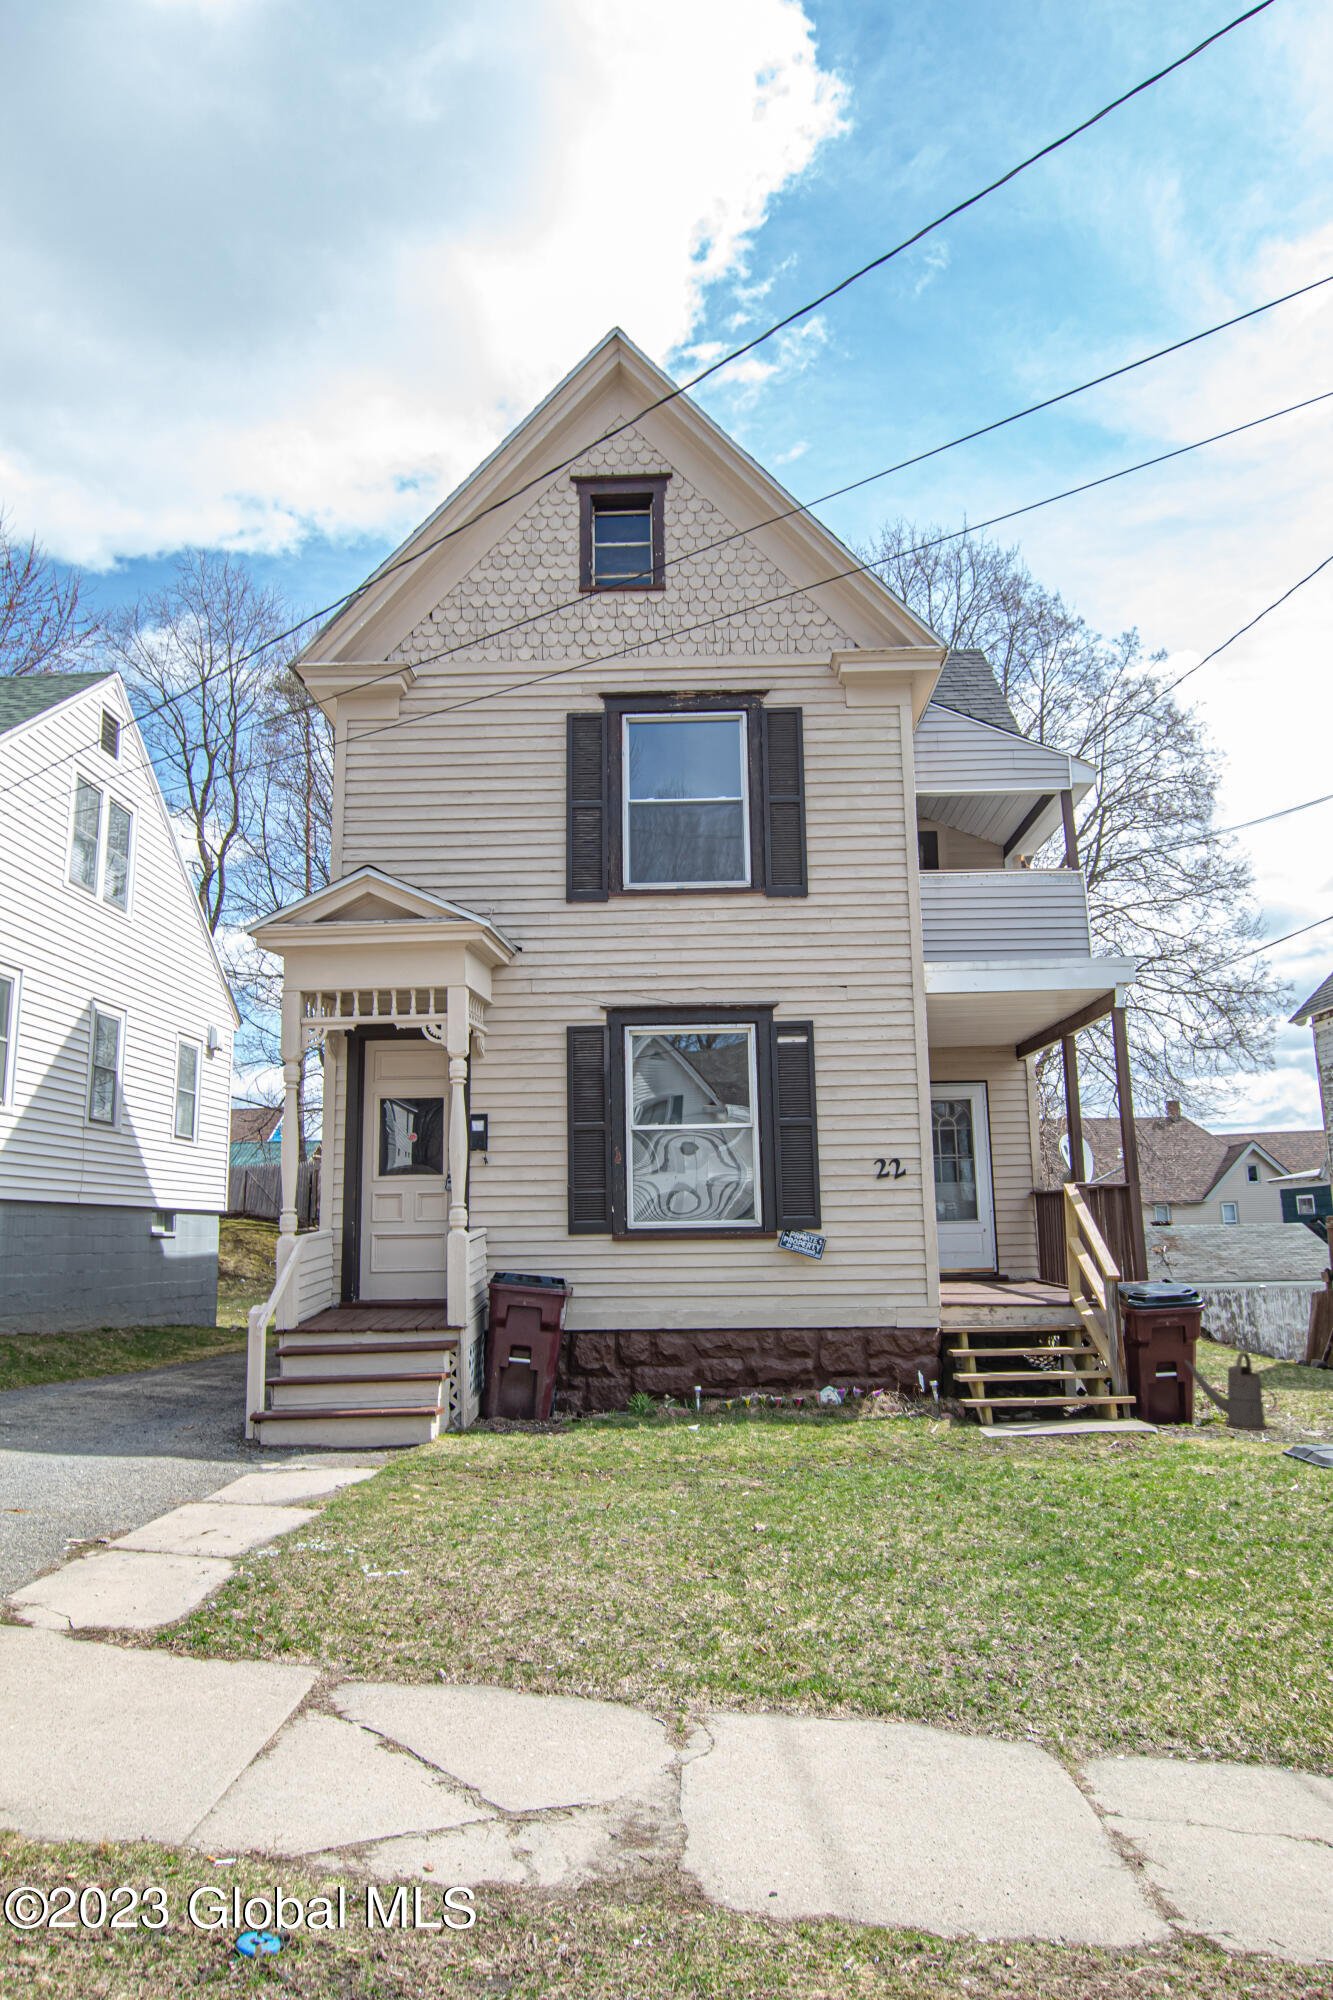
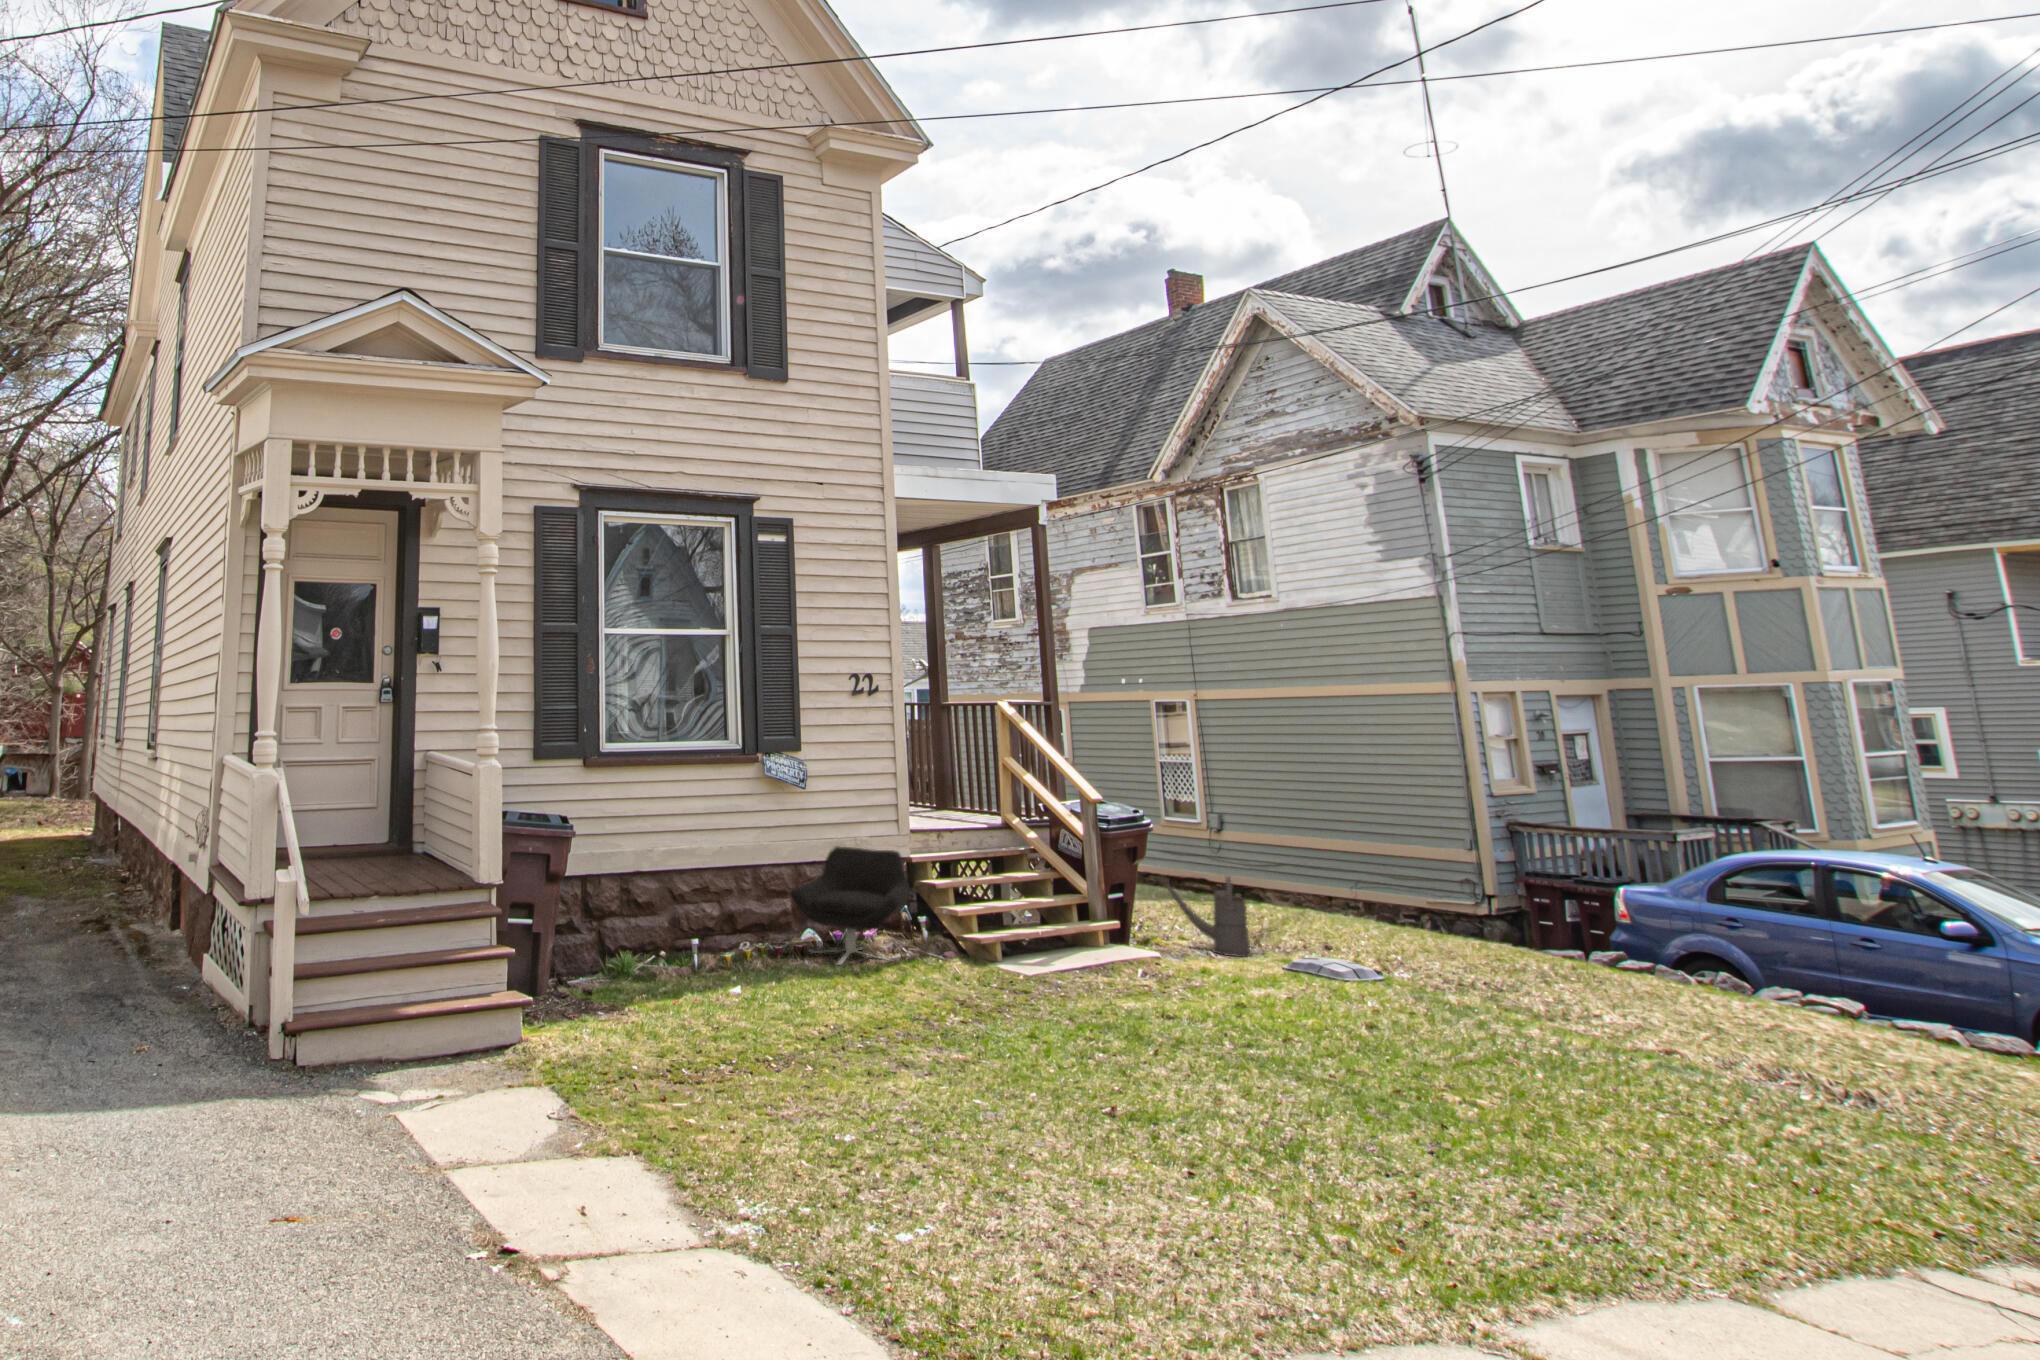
lounge chair: none [792,1314,910,1412] -> present [790,846,910,965]

